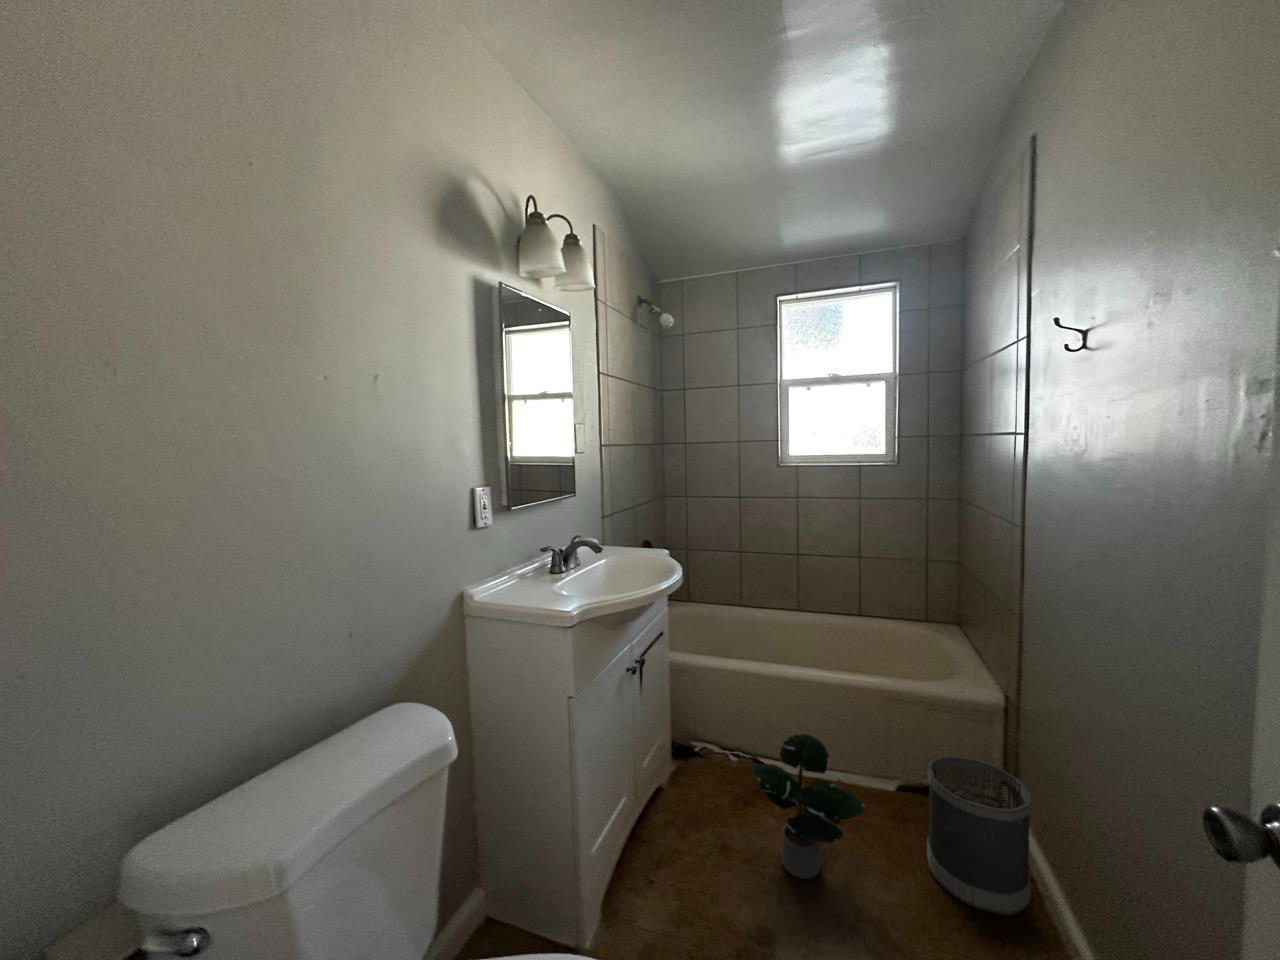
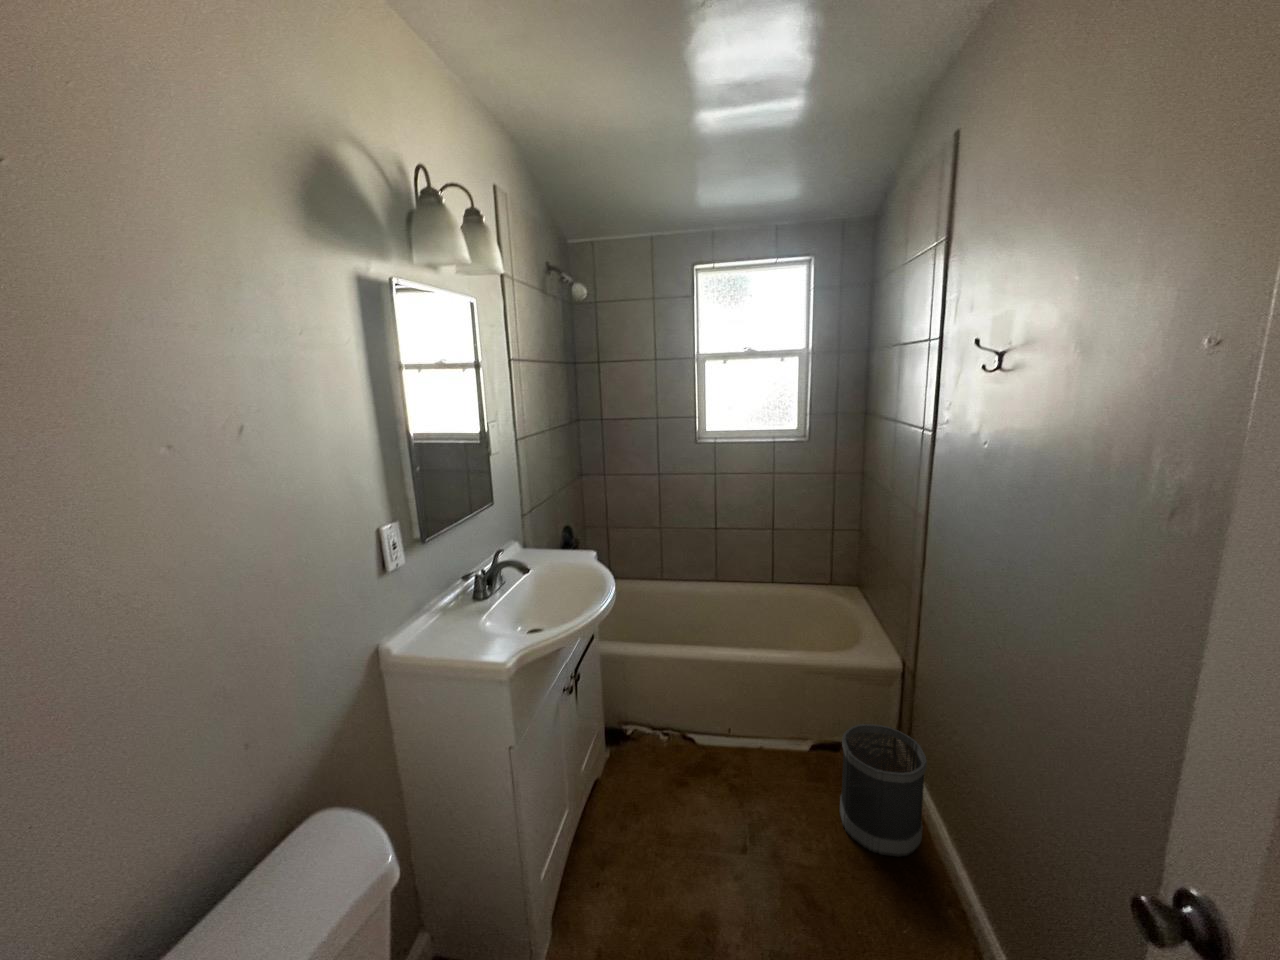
potted plant: present [751,733,865,879] -> none [688,722,793,855]

